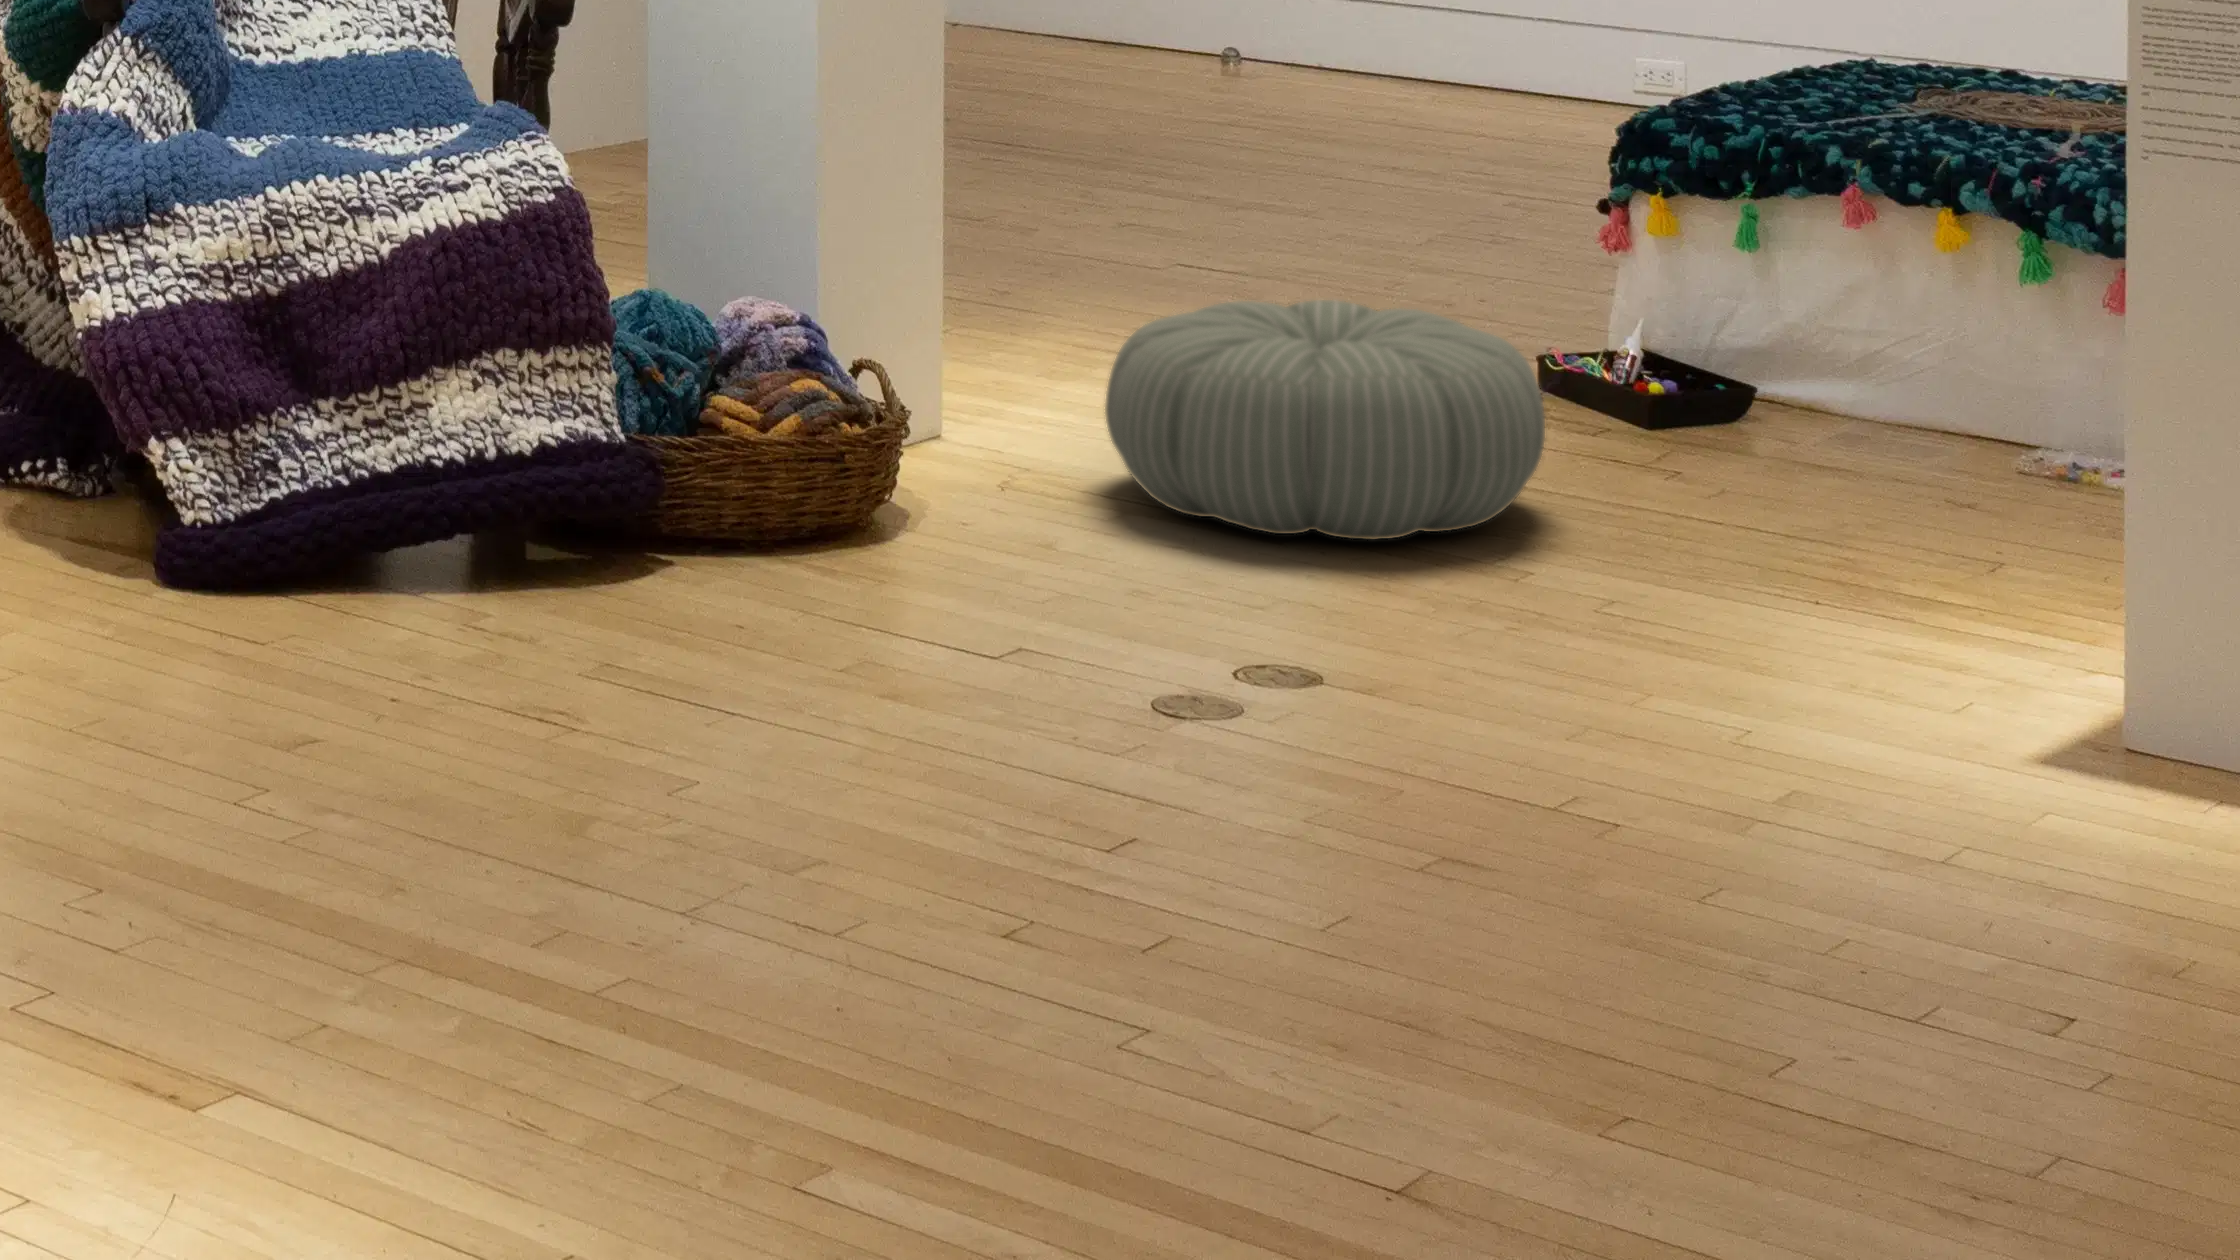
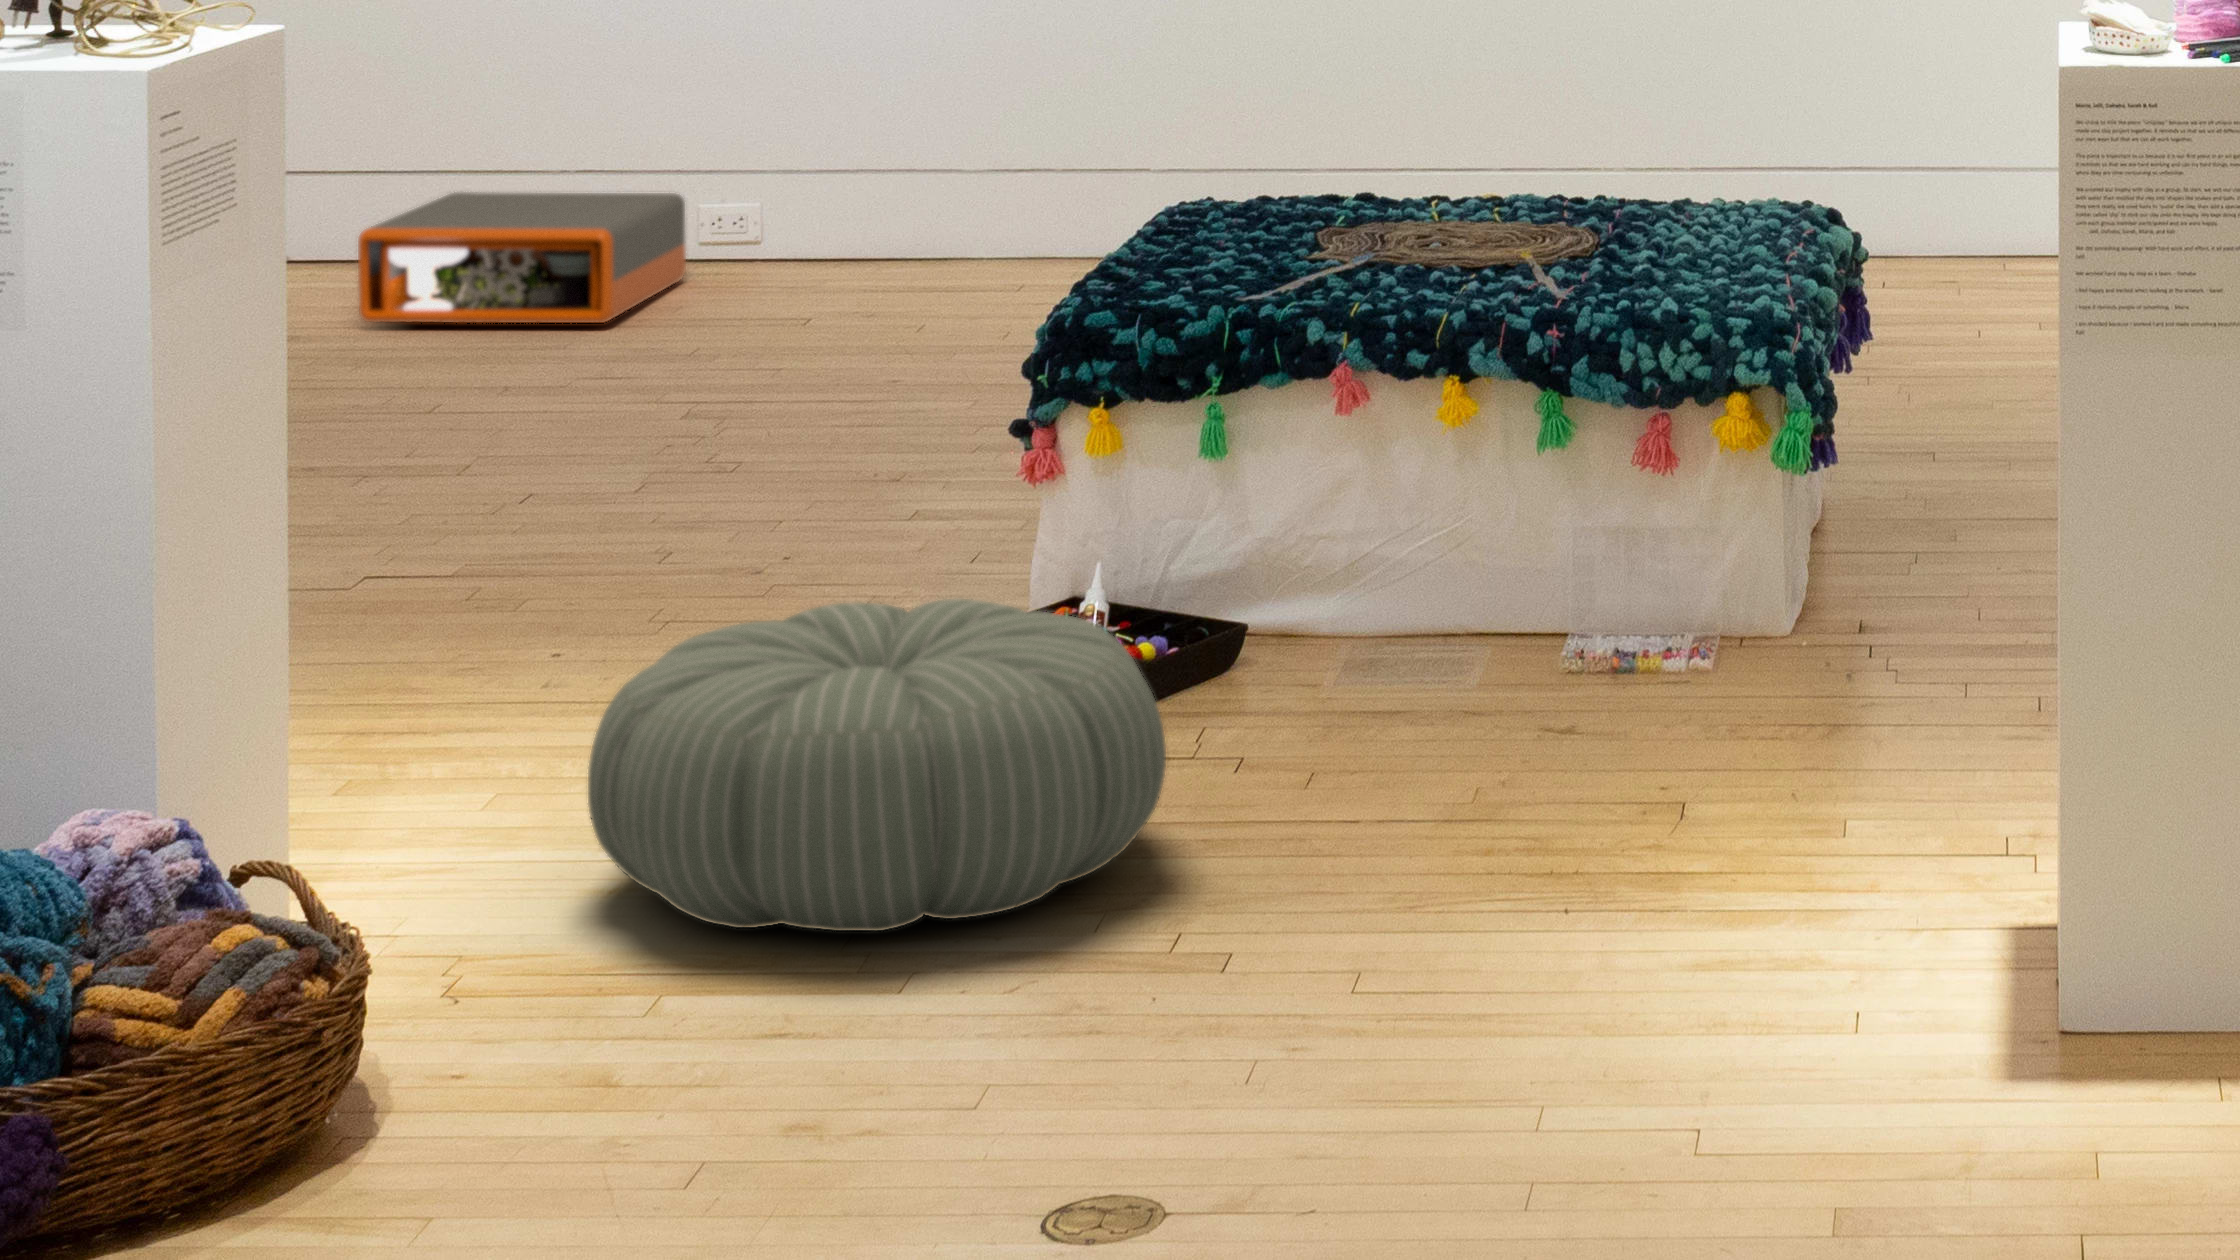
storage box: none [1316,16,1600,127] -> present [358,192,686,323]

